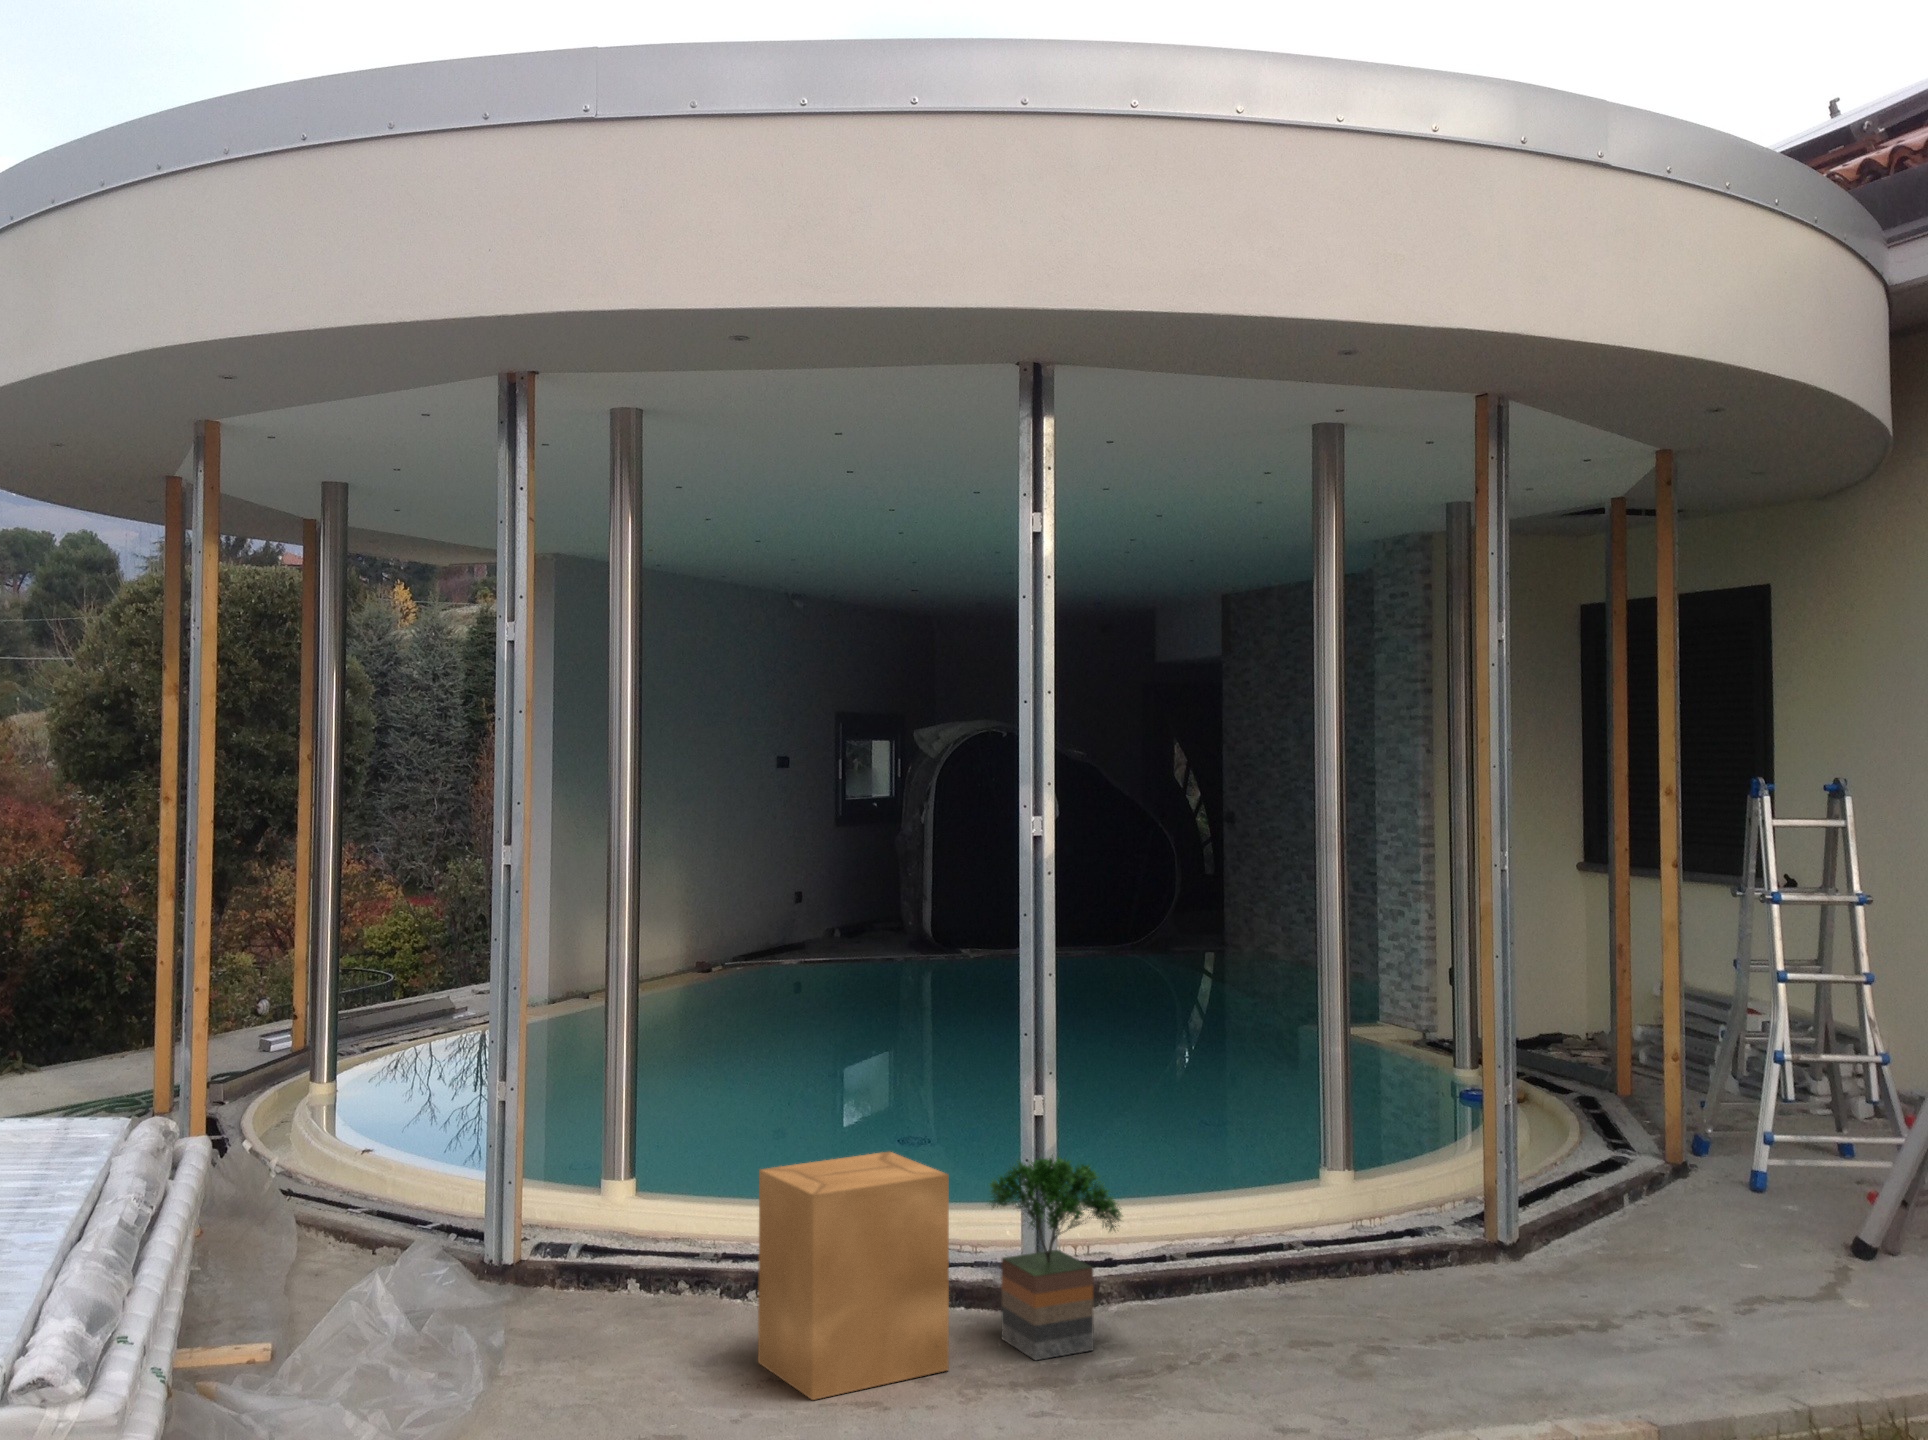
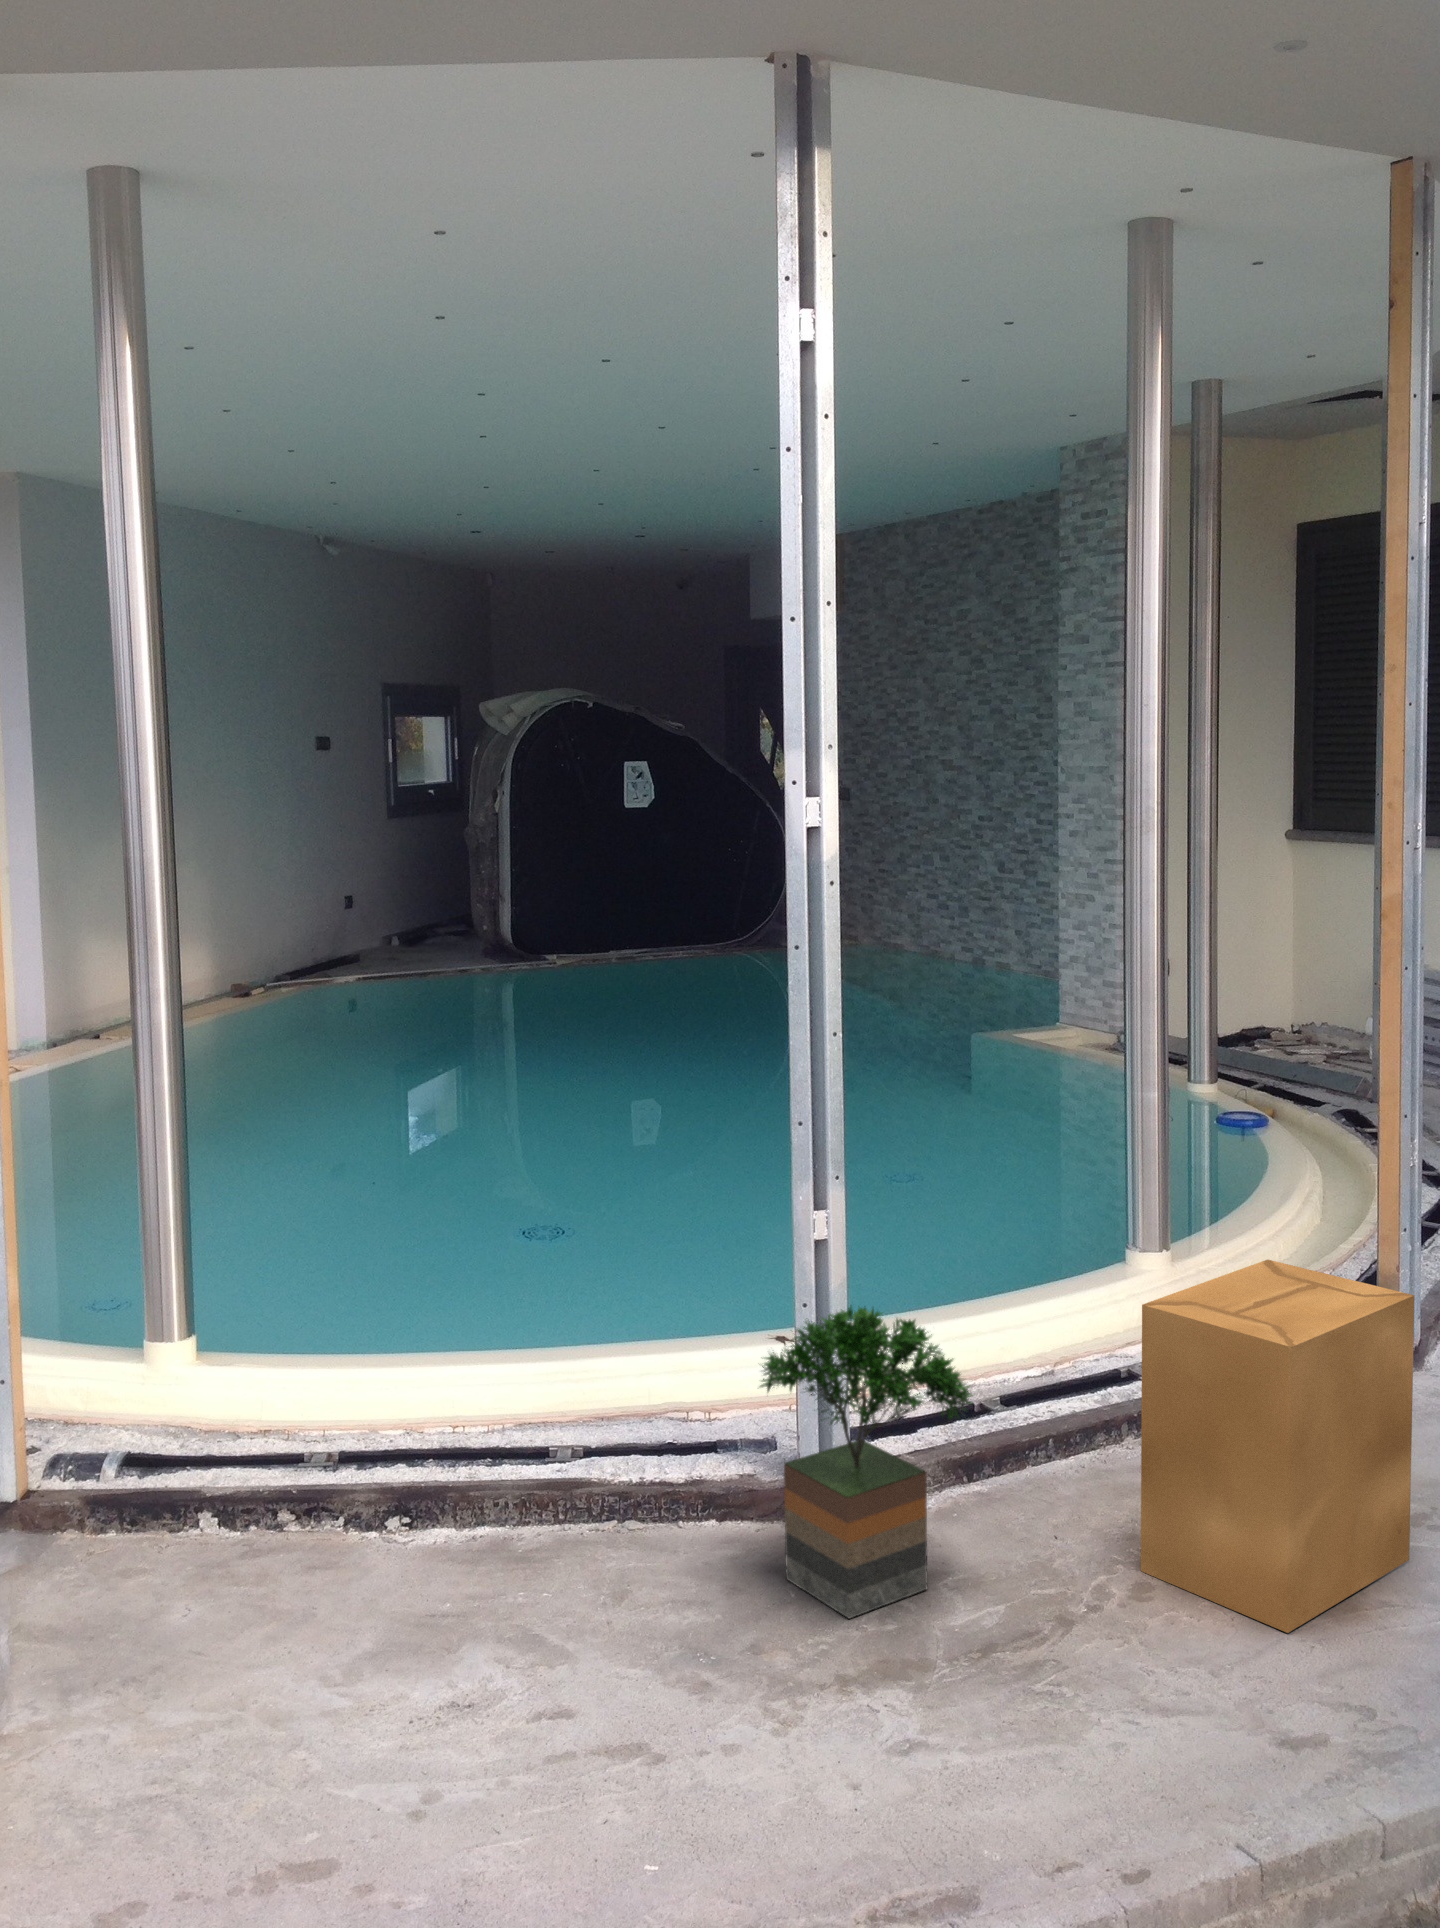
cardboard box: present [758,1152,949,1400] -> present [1141,1260,1414,1633]

